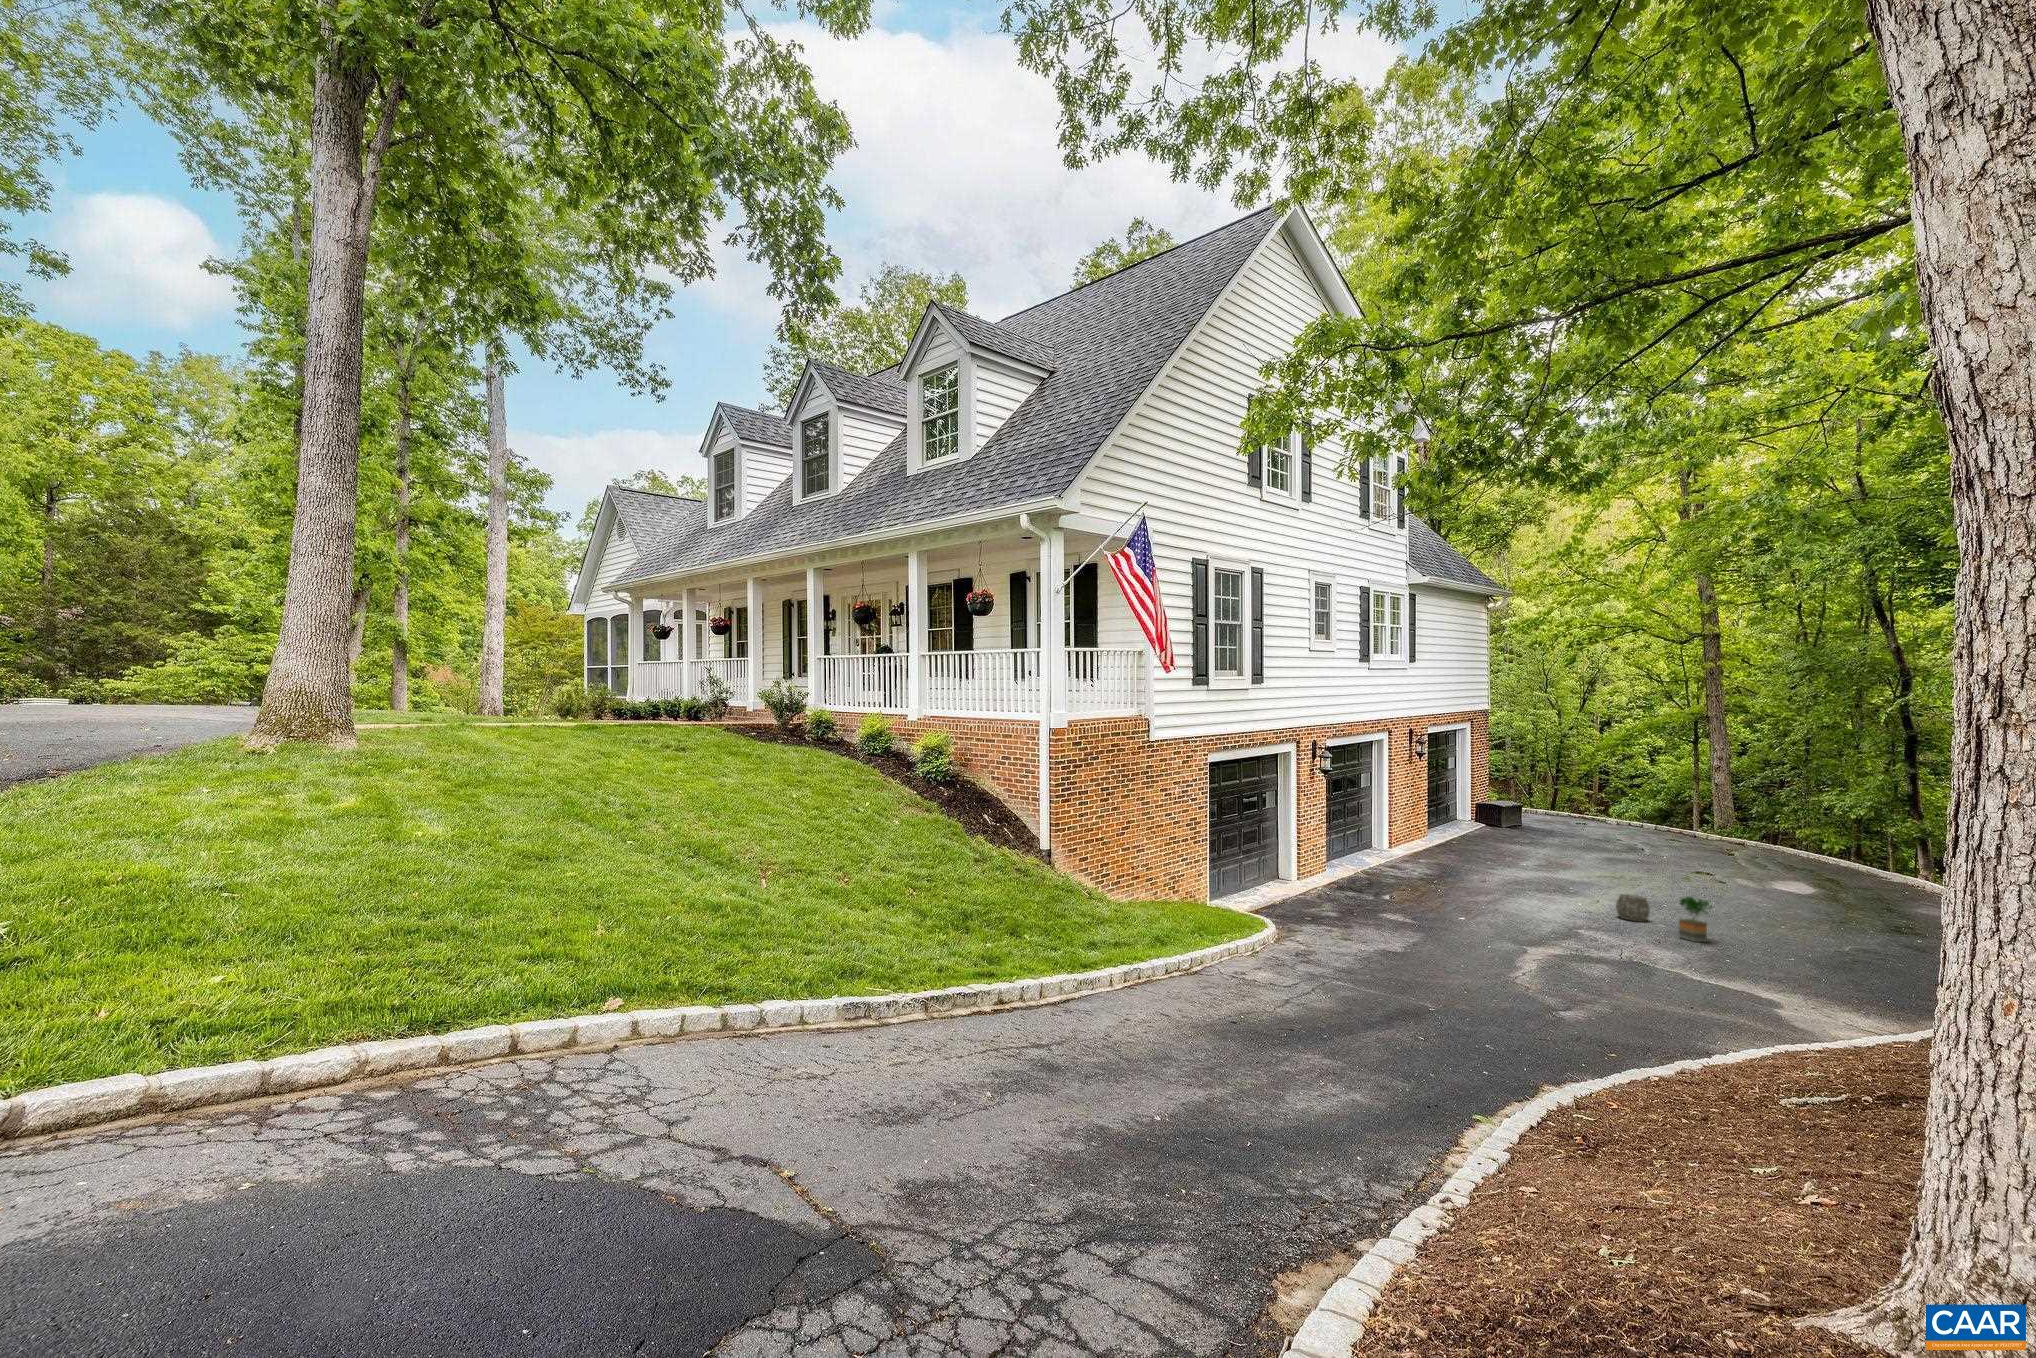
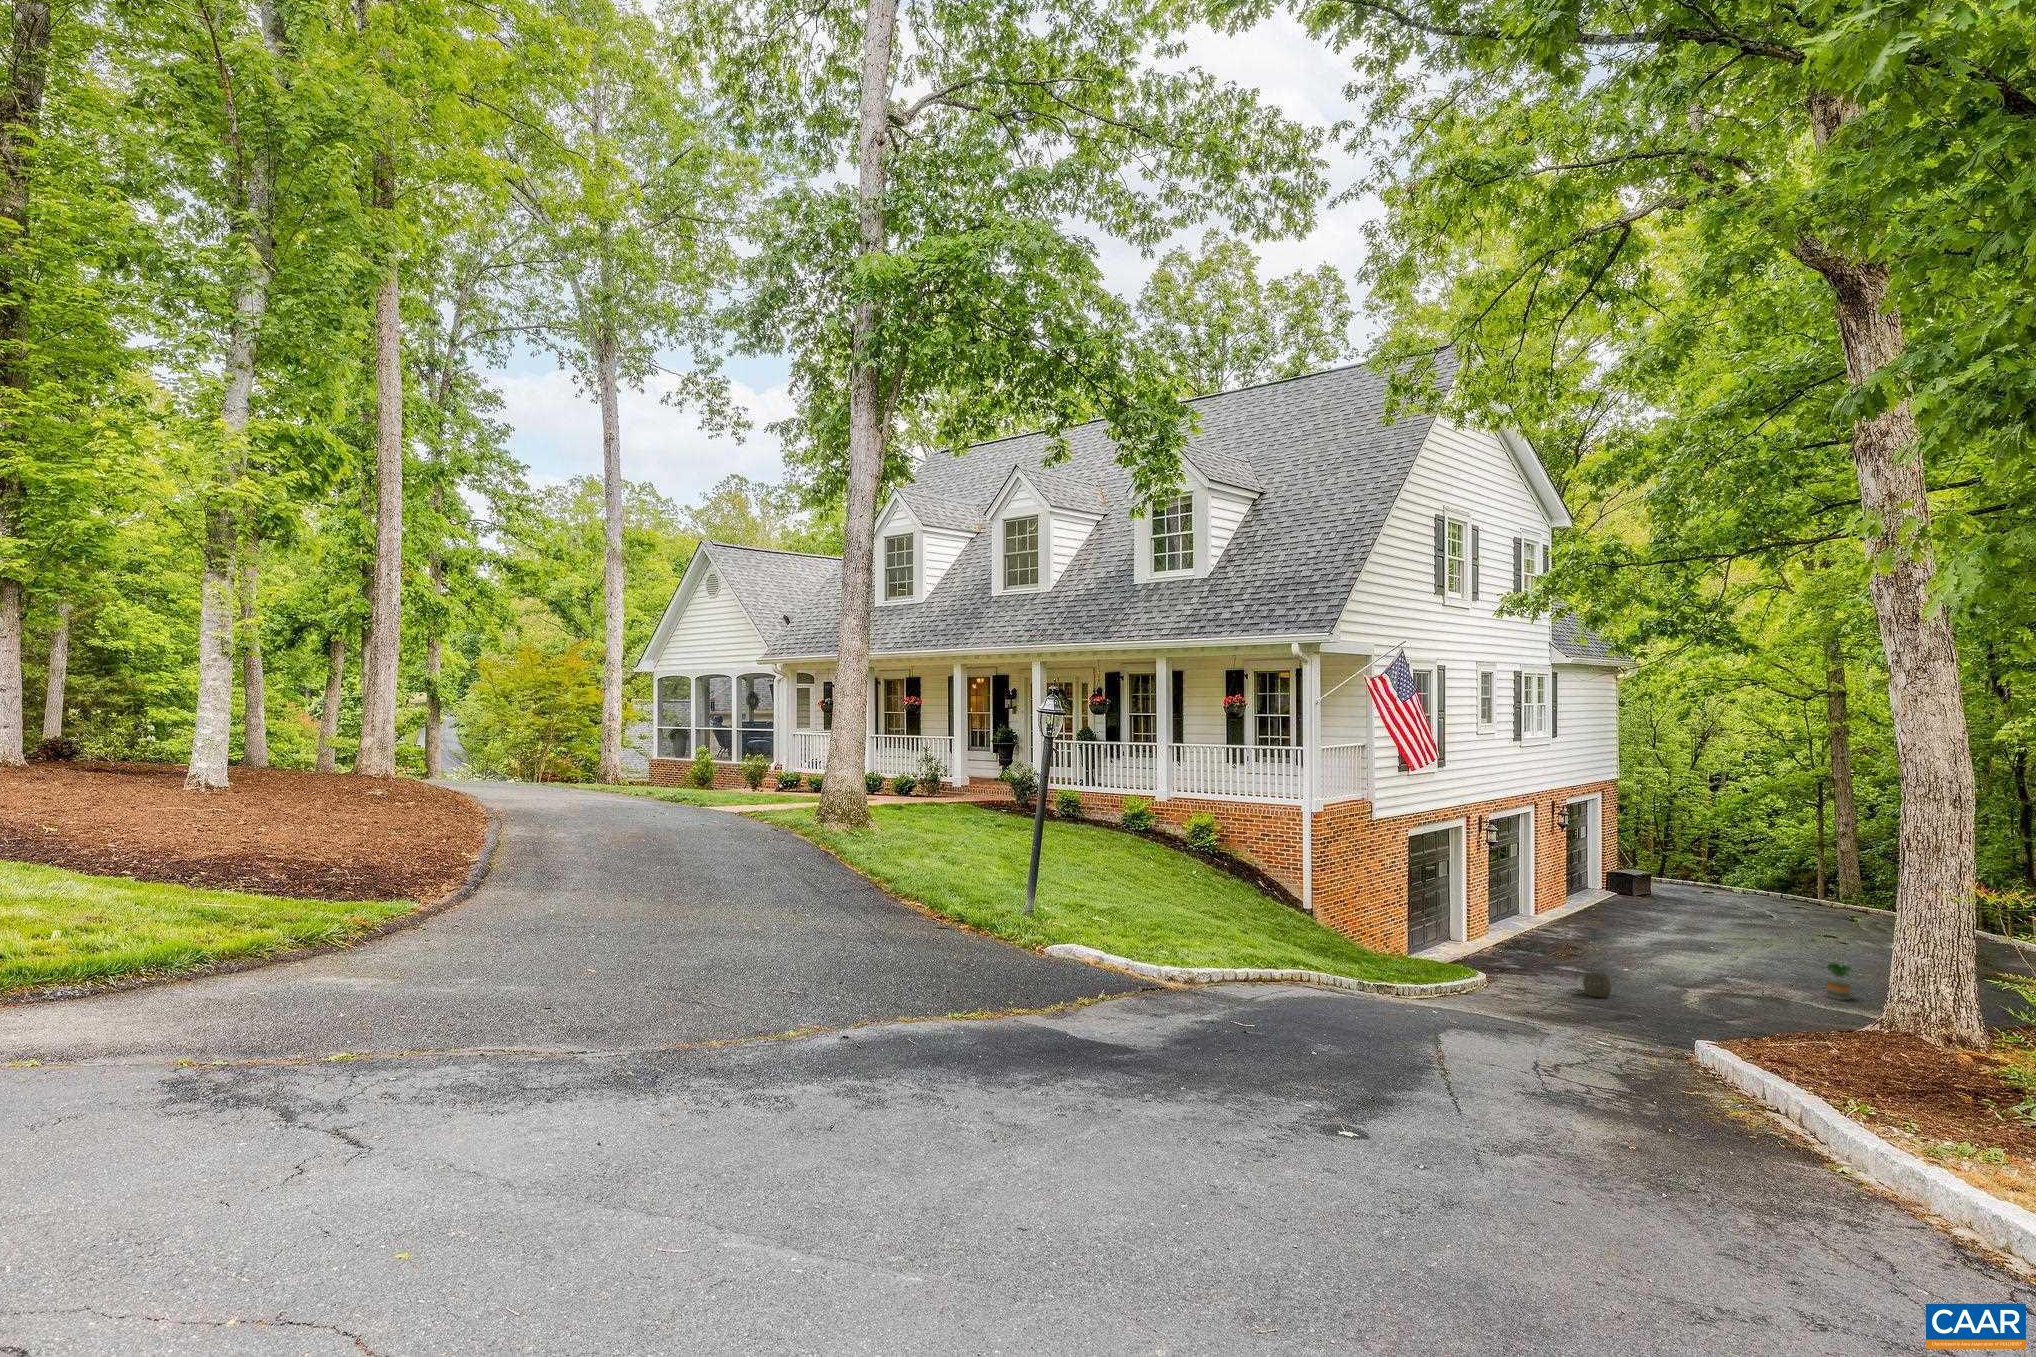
woven basket: present [1616,894,1650,922] -> present [1583,972,1611,998]

